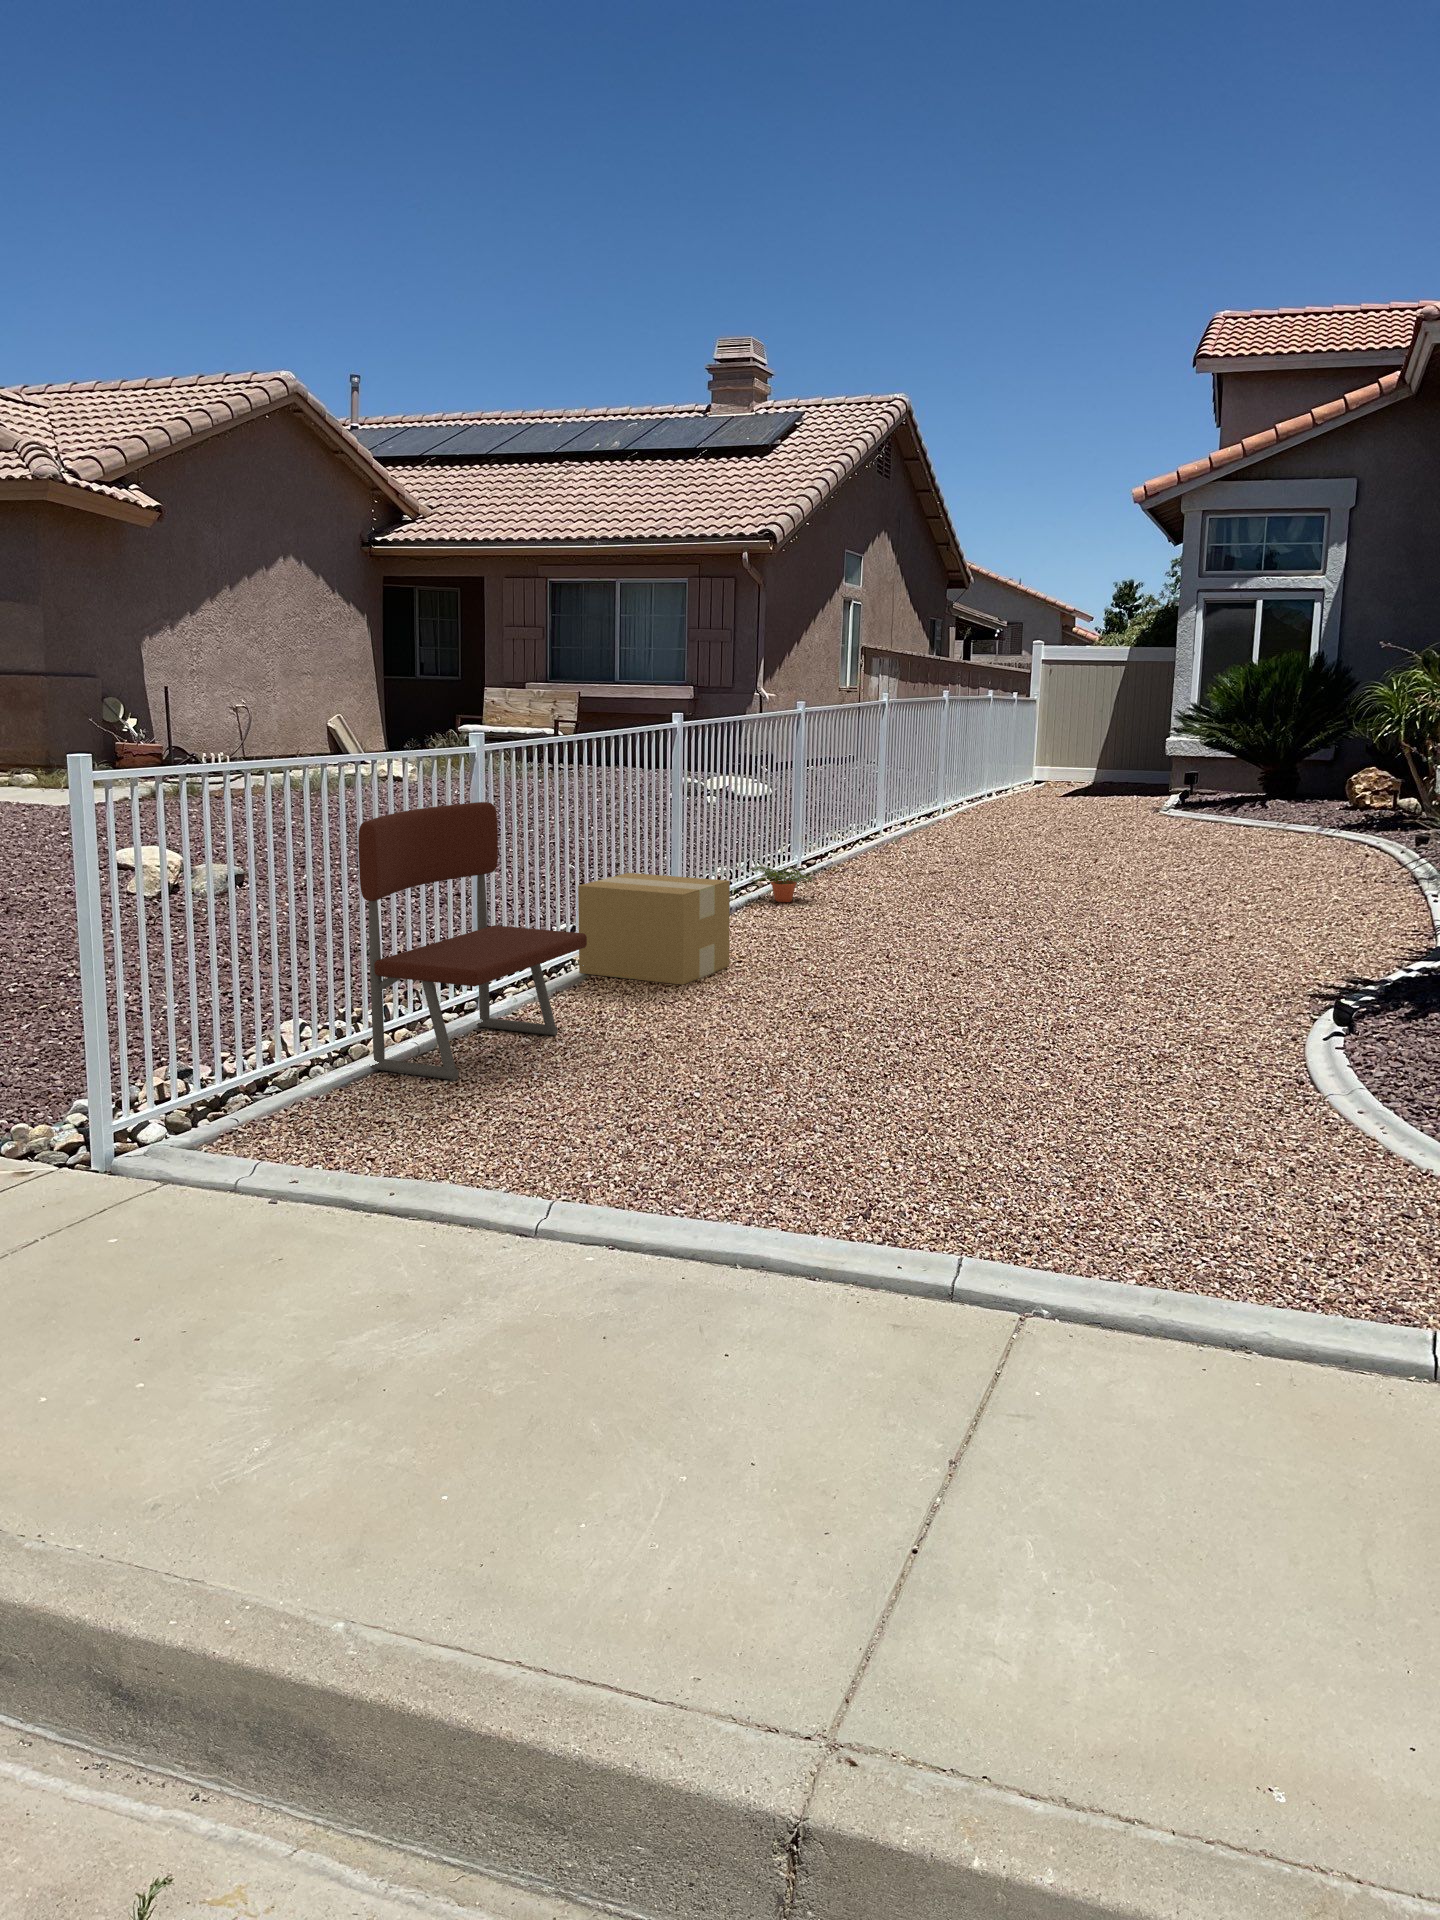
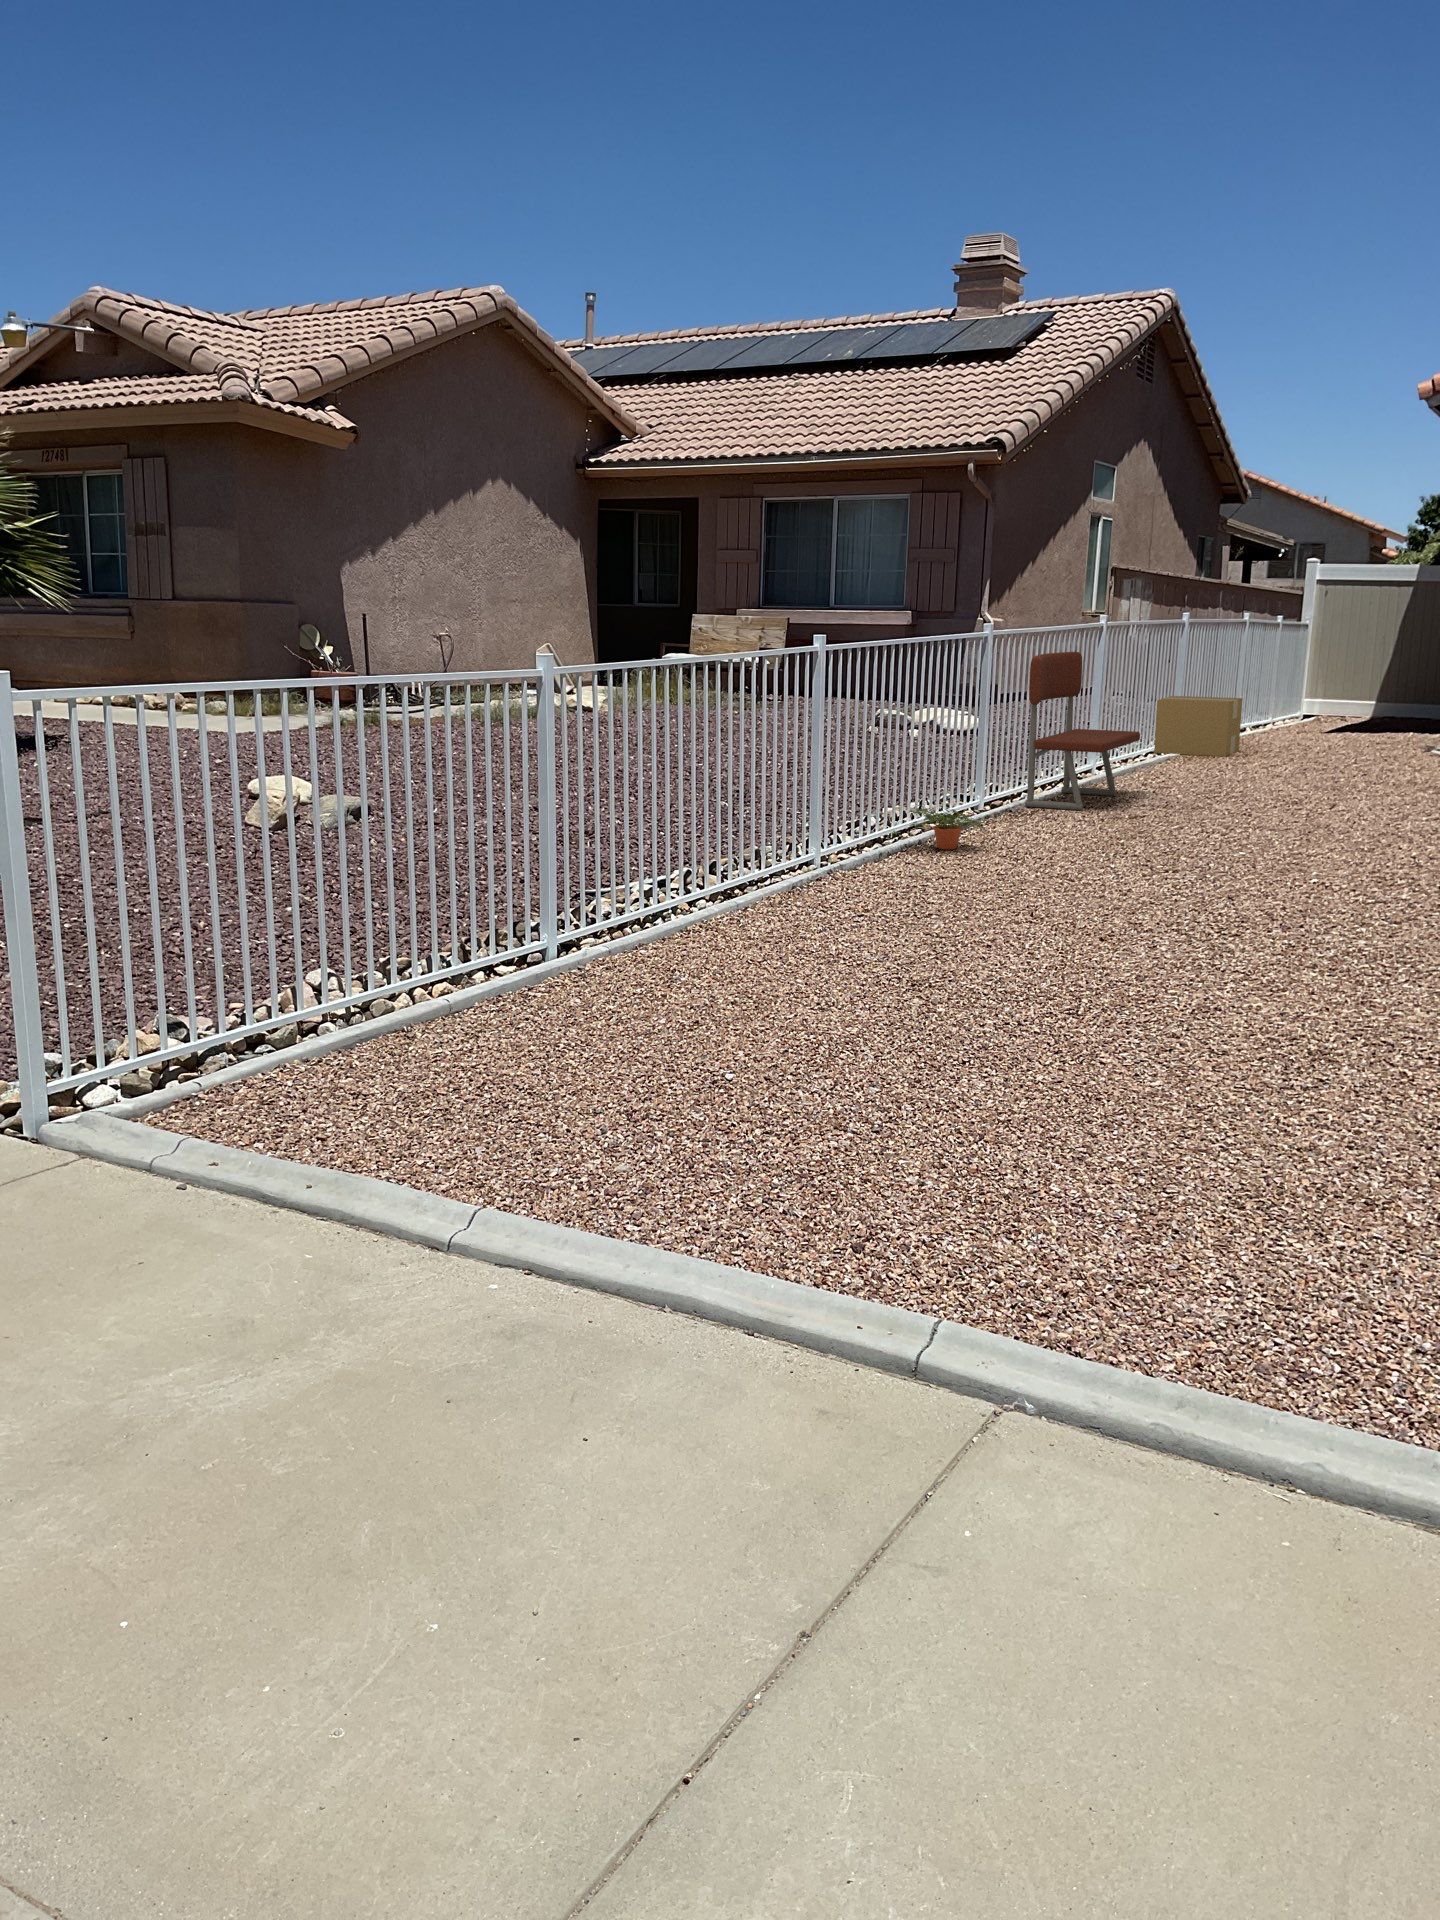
bench: present [358,802,587,1080] -> present [1025,652,1140,810]
cardboard box: present [578,873,730,985] -> present [1154,696,1242,756]

